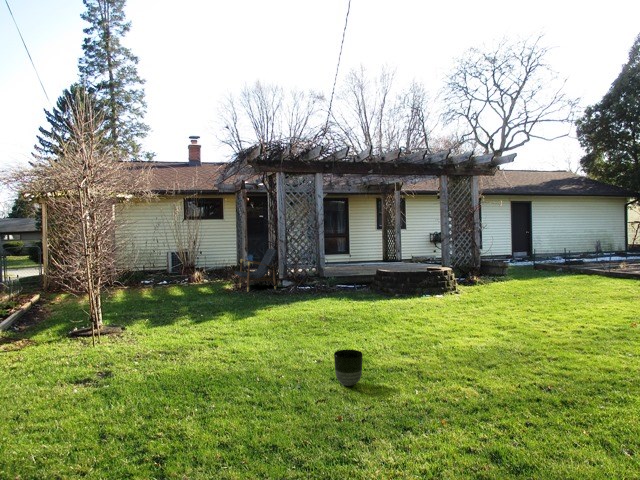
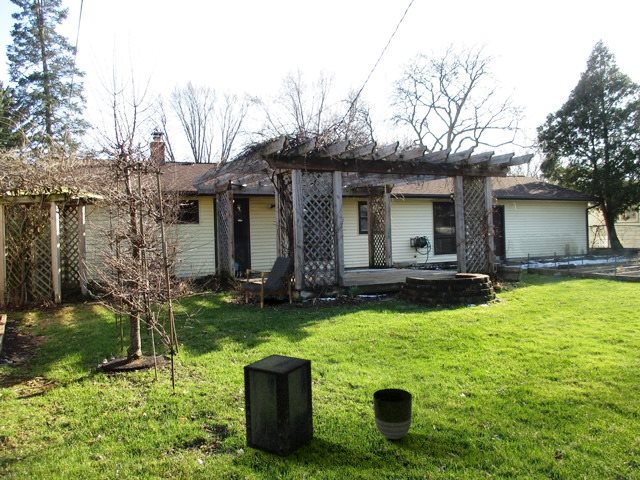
storage box: none [140,317,189,384] -> present [244,354,313,457]
planter: present [334,350,363,386] -> present [373,388,412,439]

